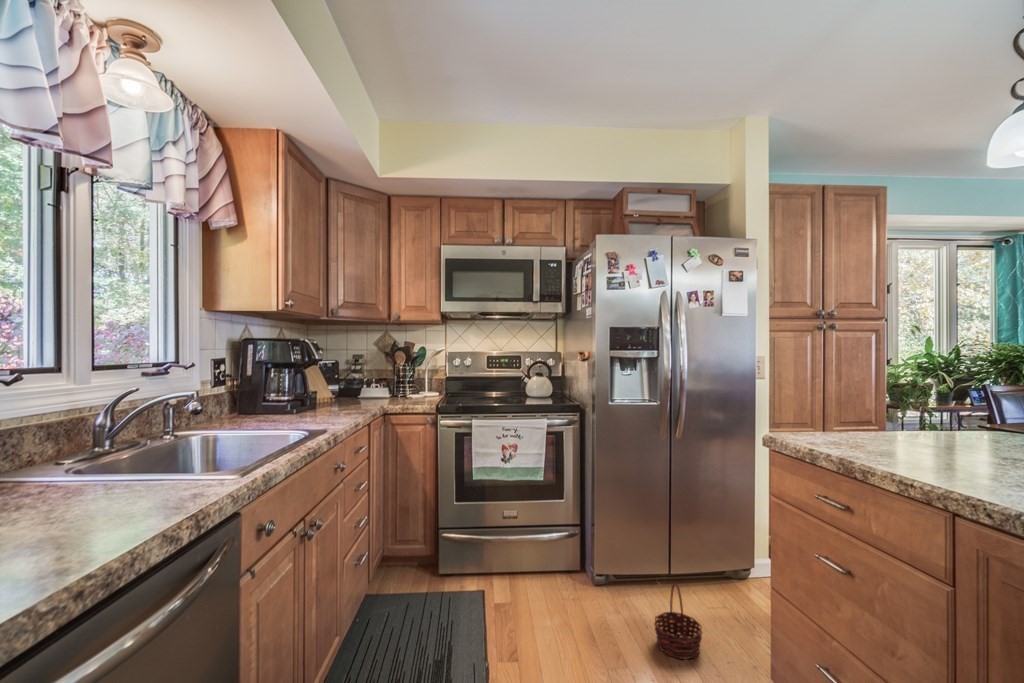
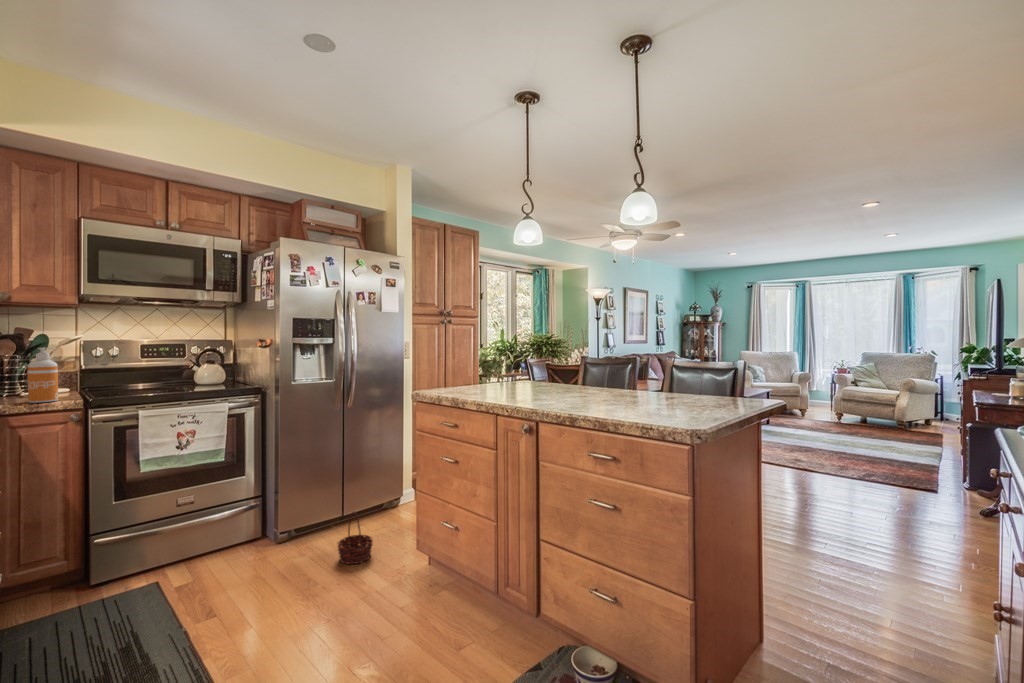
soap dispenser: none [400,358,419,405] -> present [28,348,58,403]

